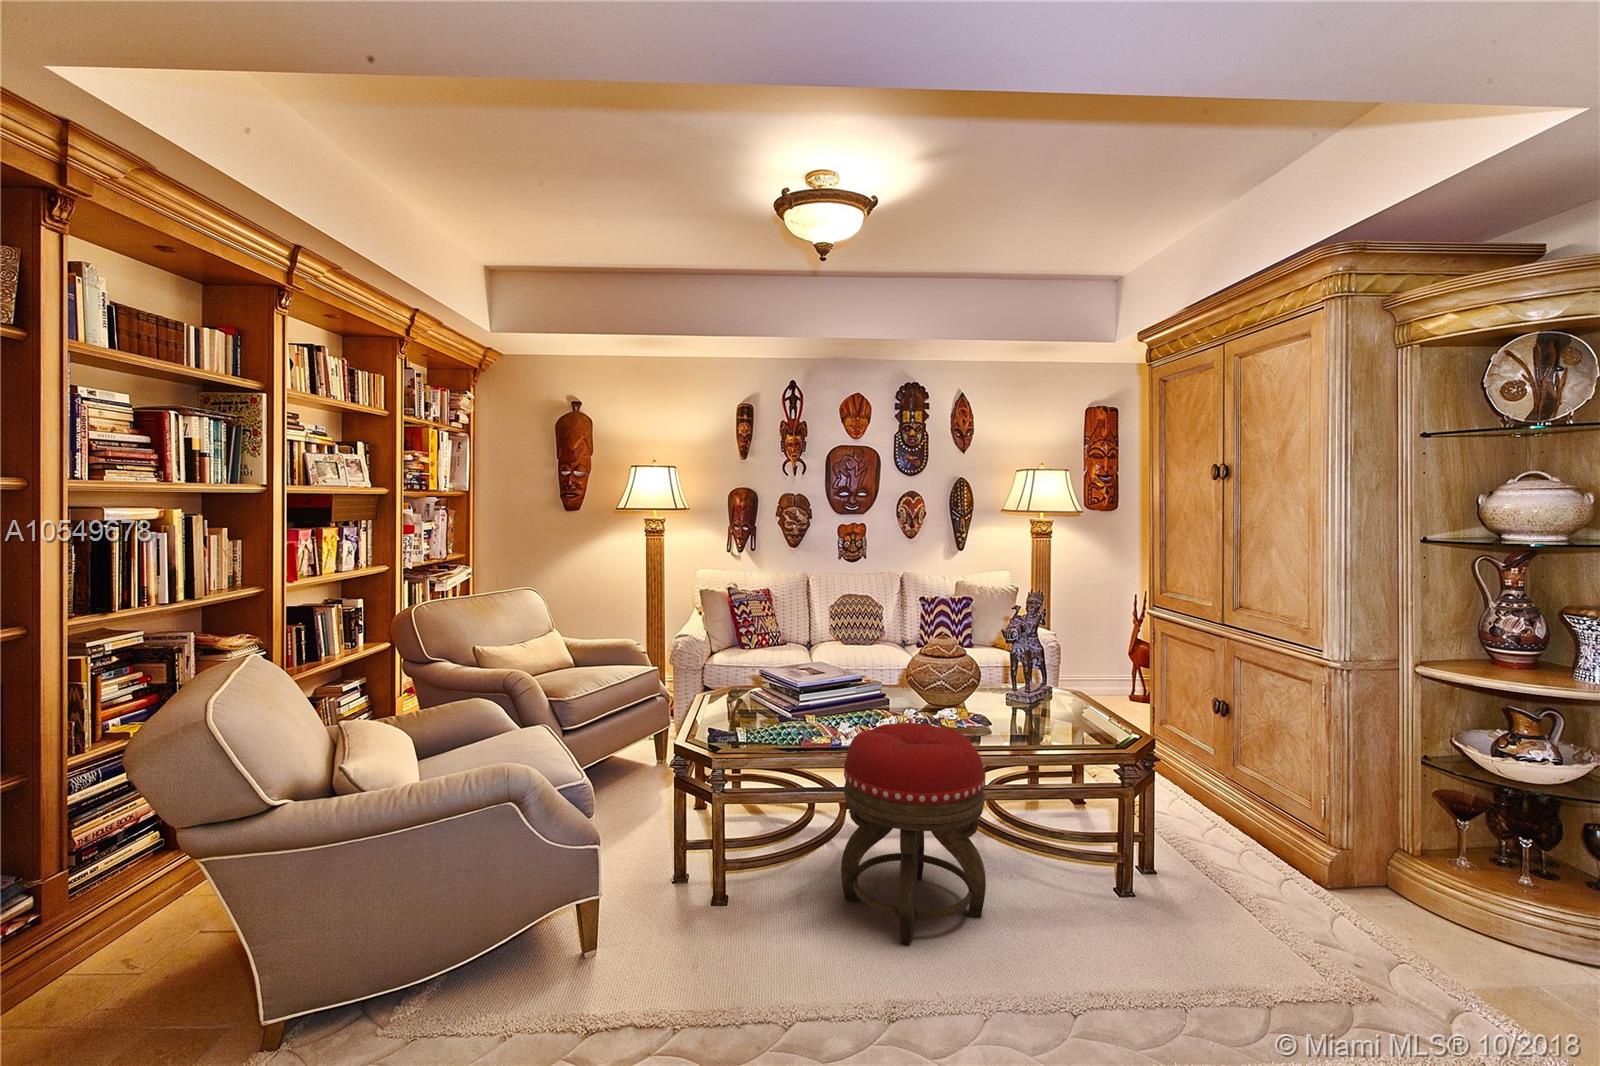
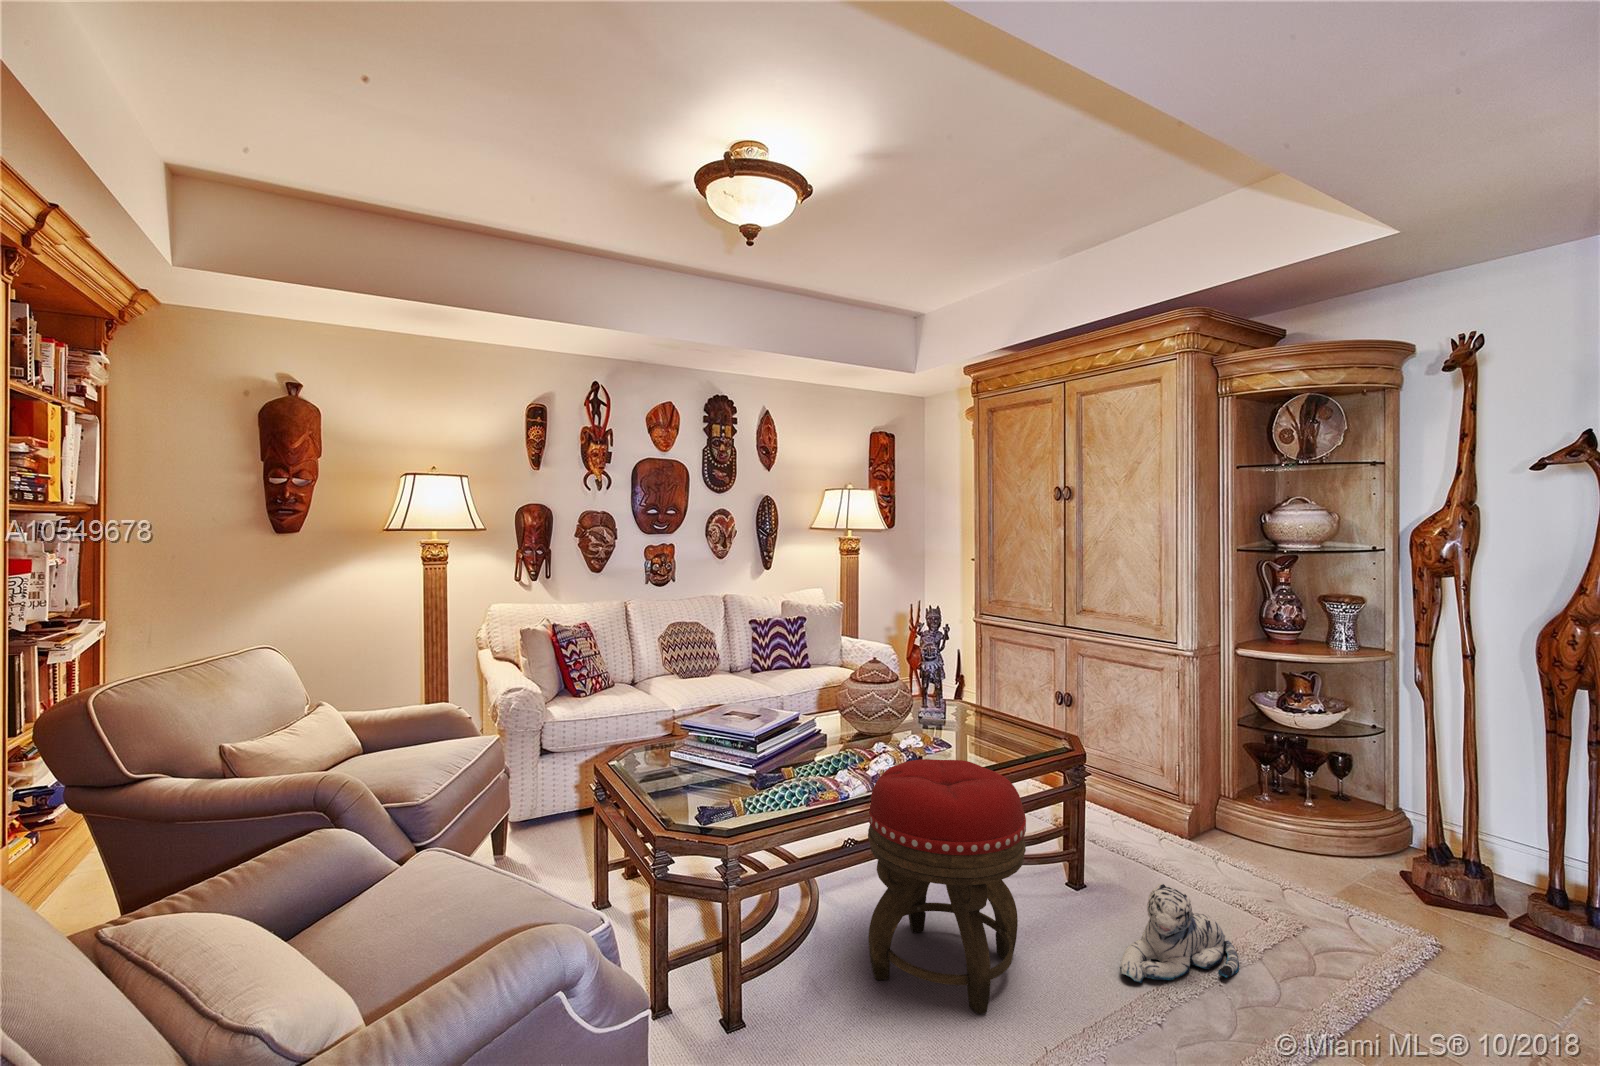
plush toy: none [1066,882,1228,993] -> present [1120,883,1239,983]

